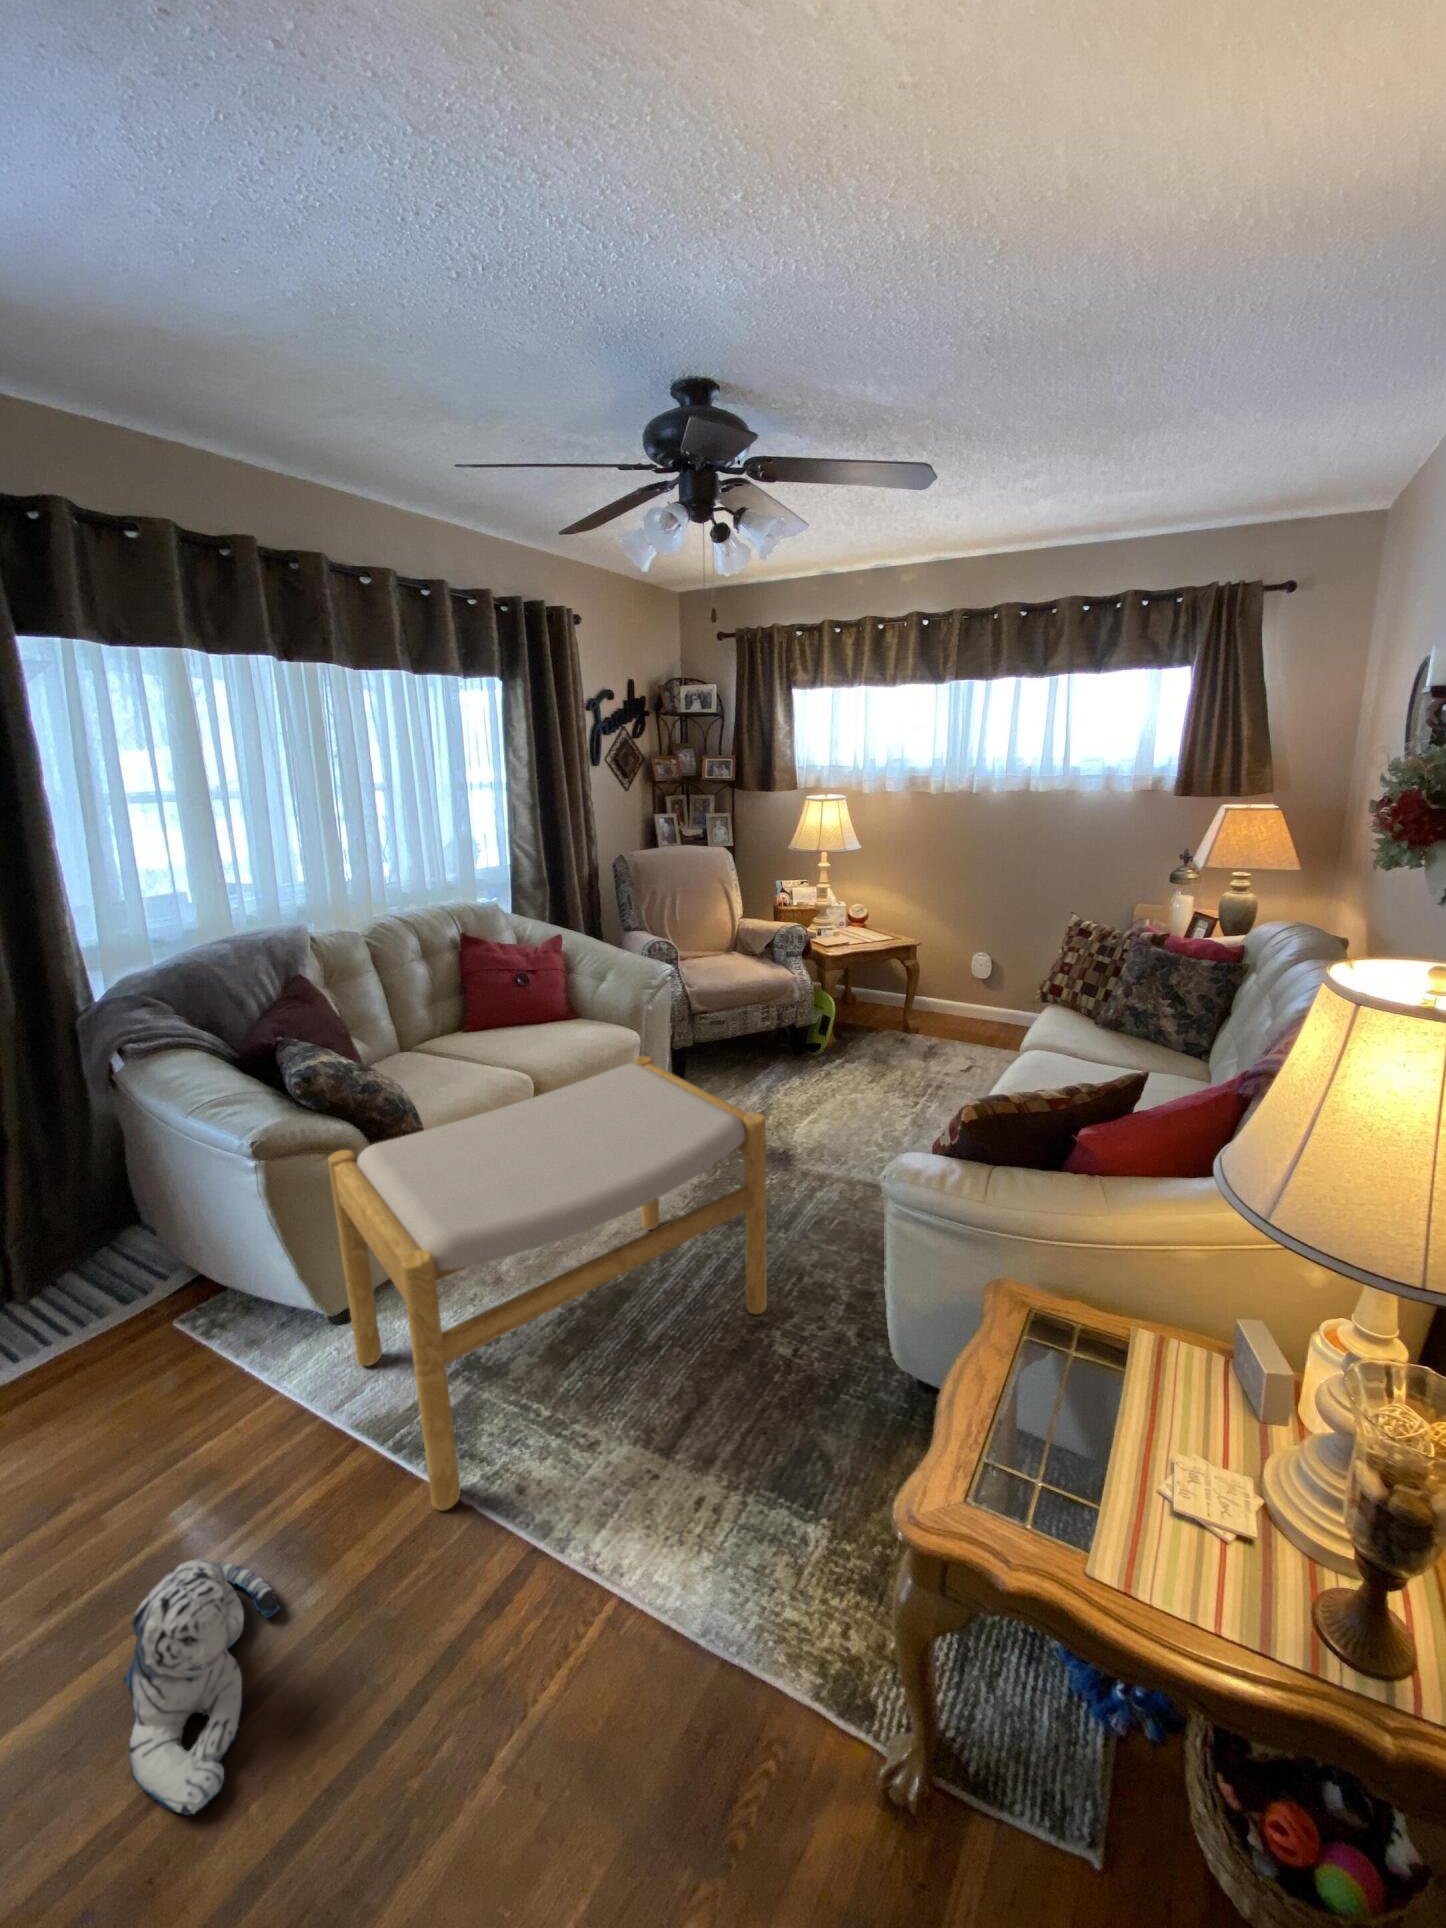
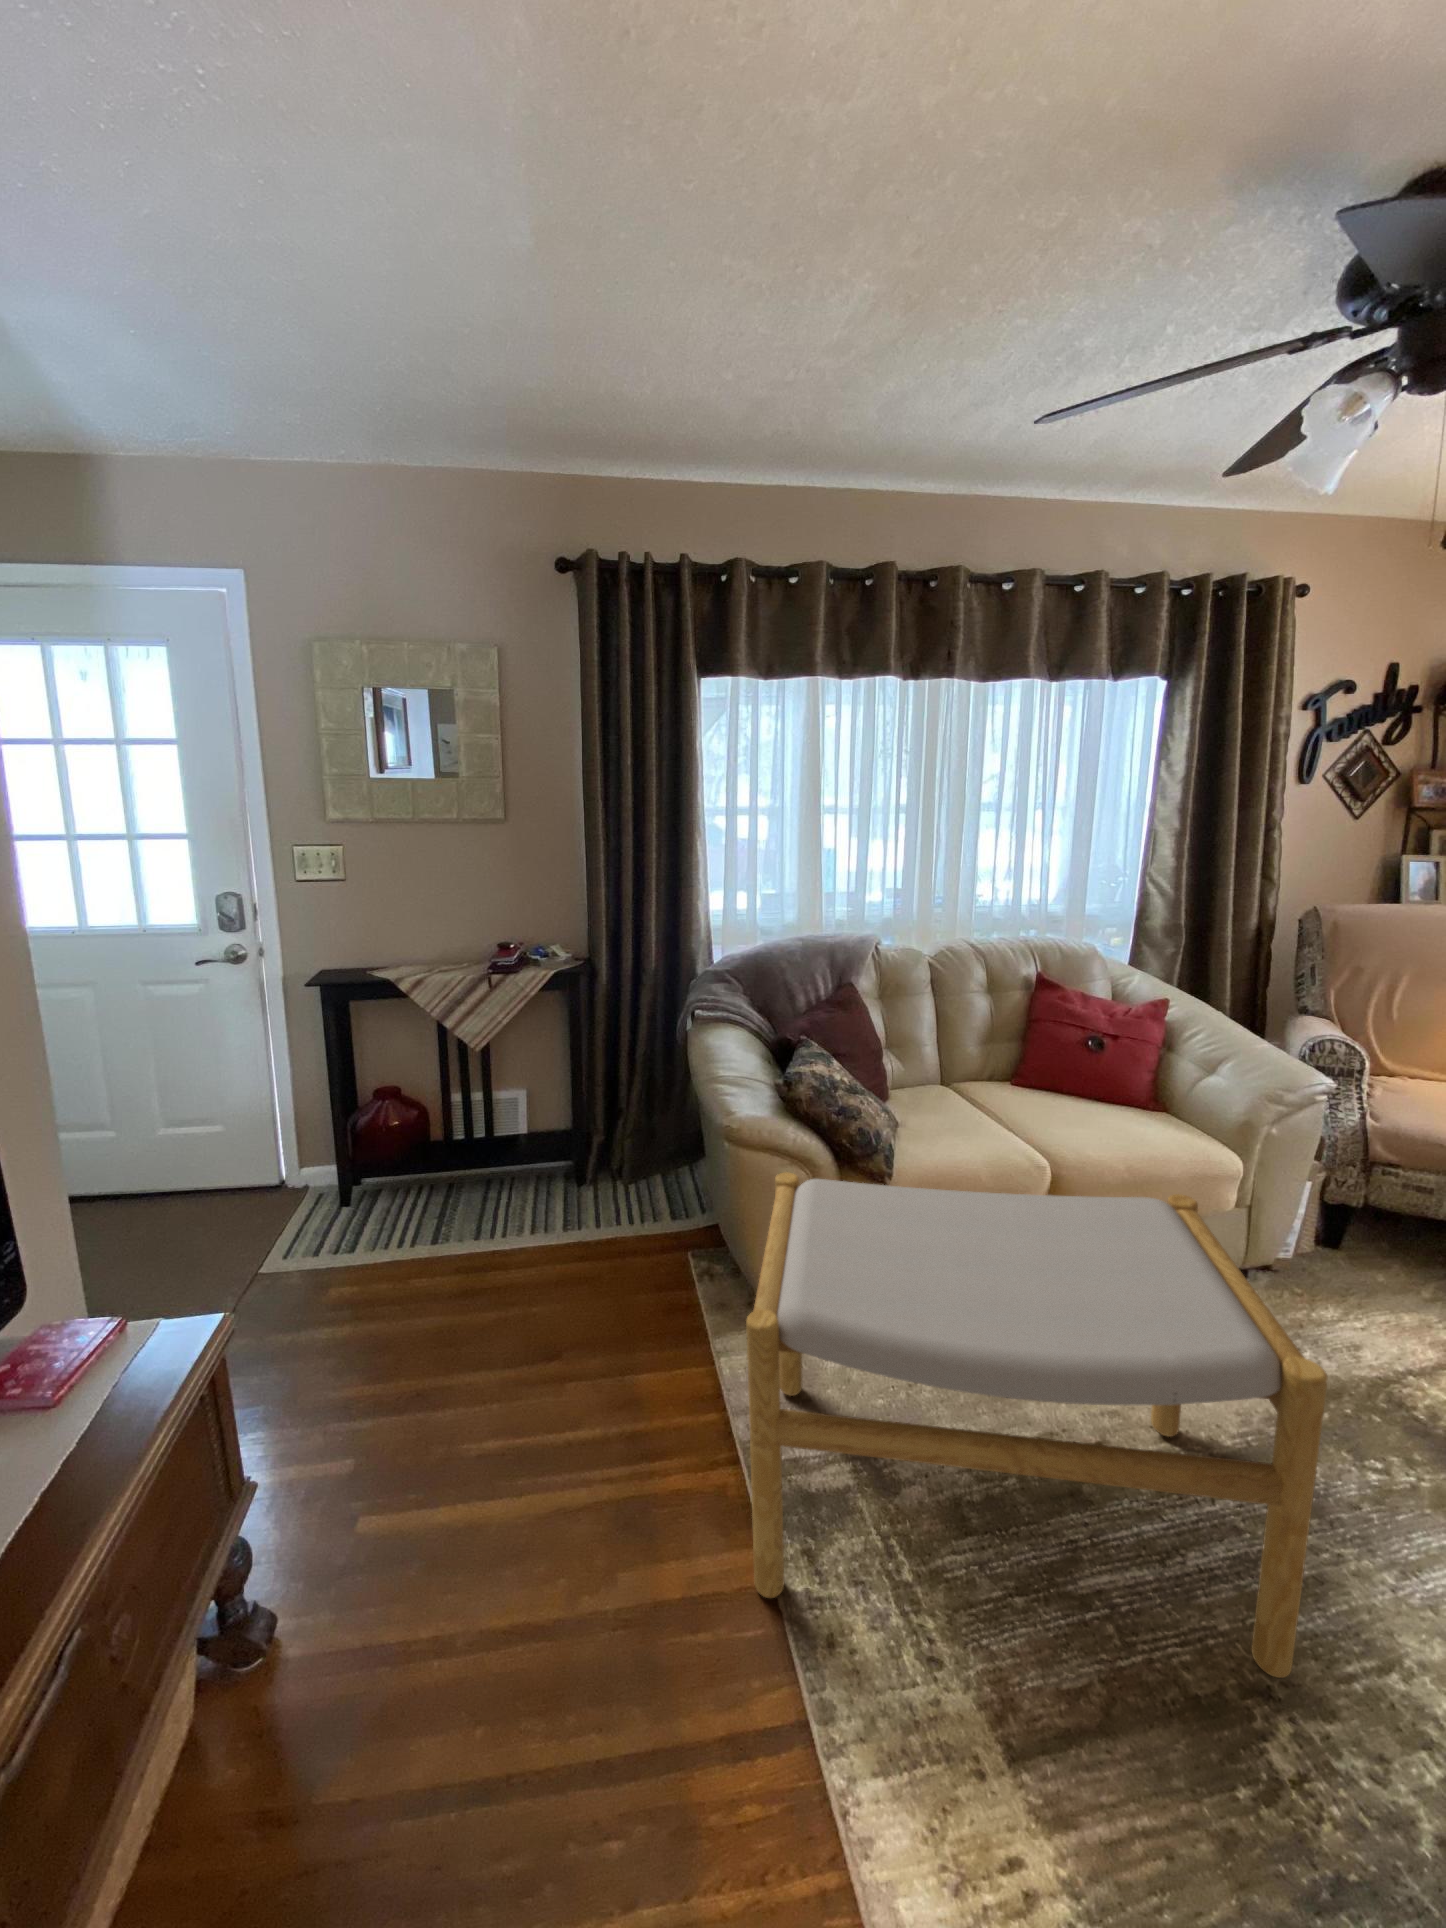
plush toy: present [123,1559,279,1815] -> none [472,1469,616,1685]

